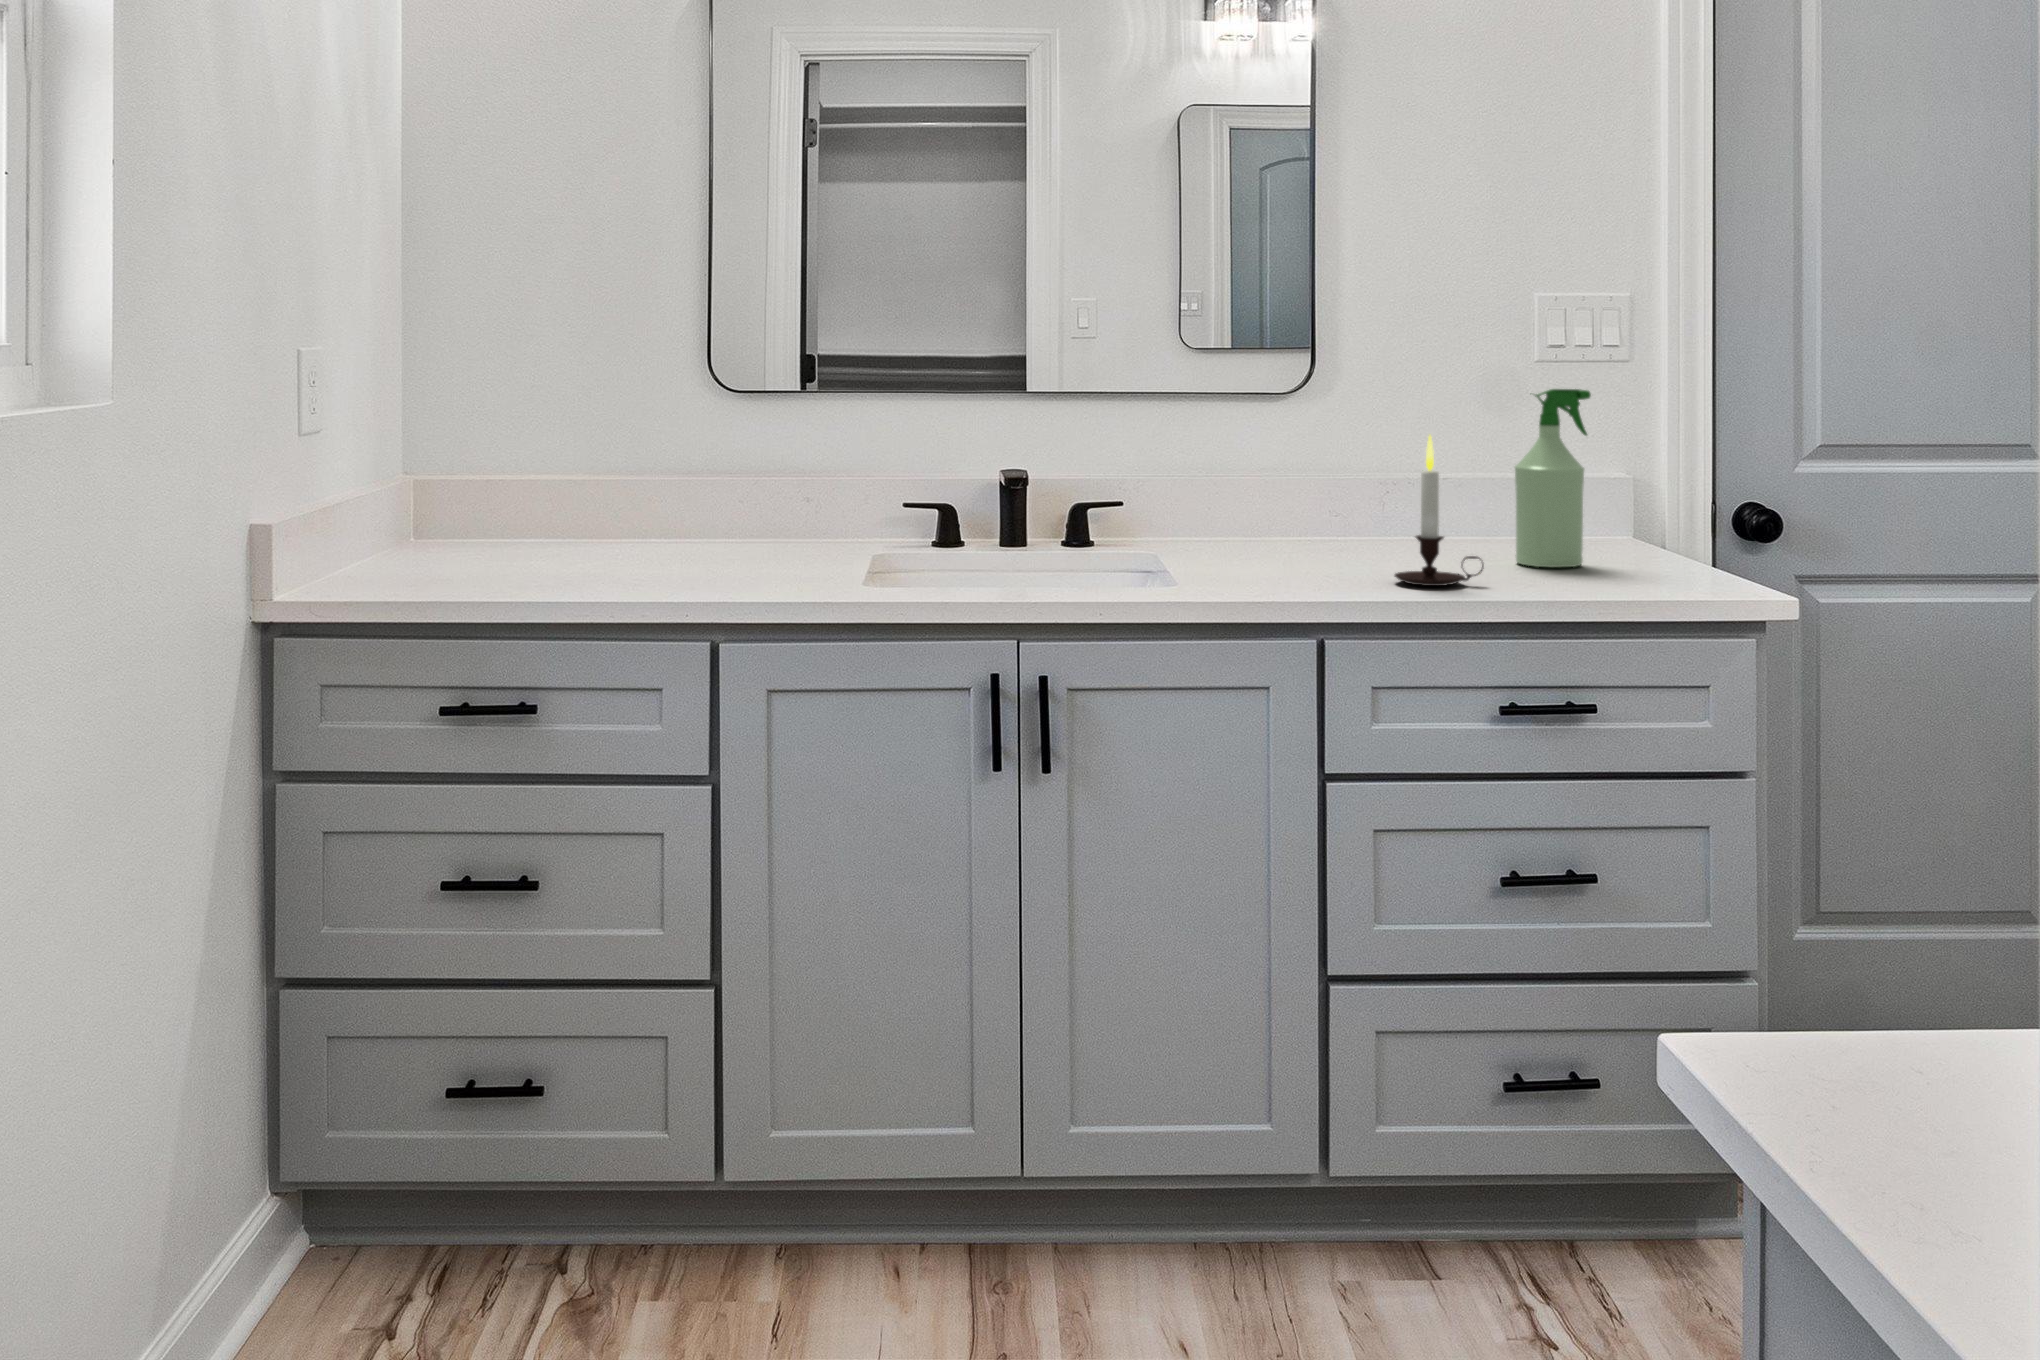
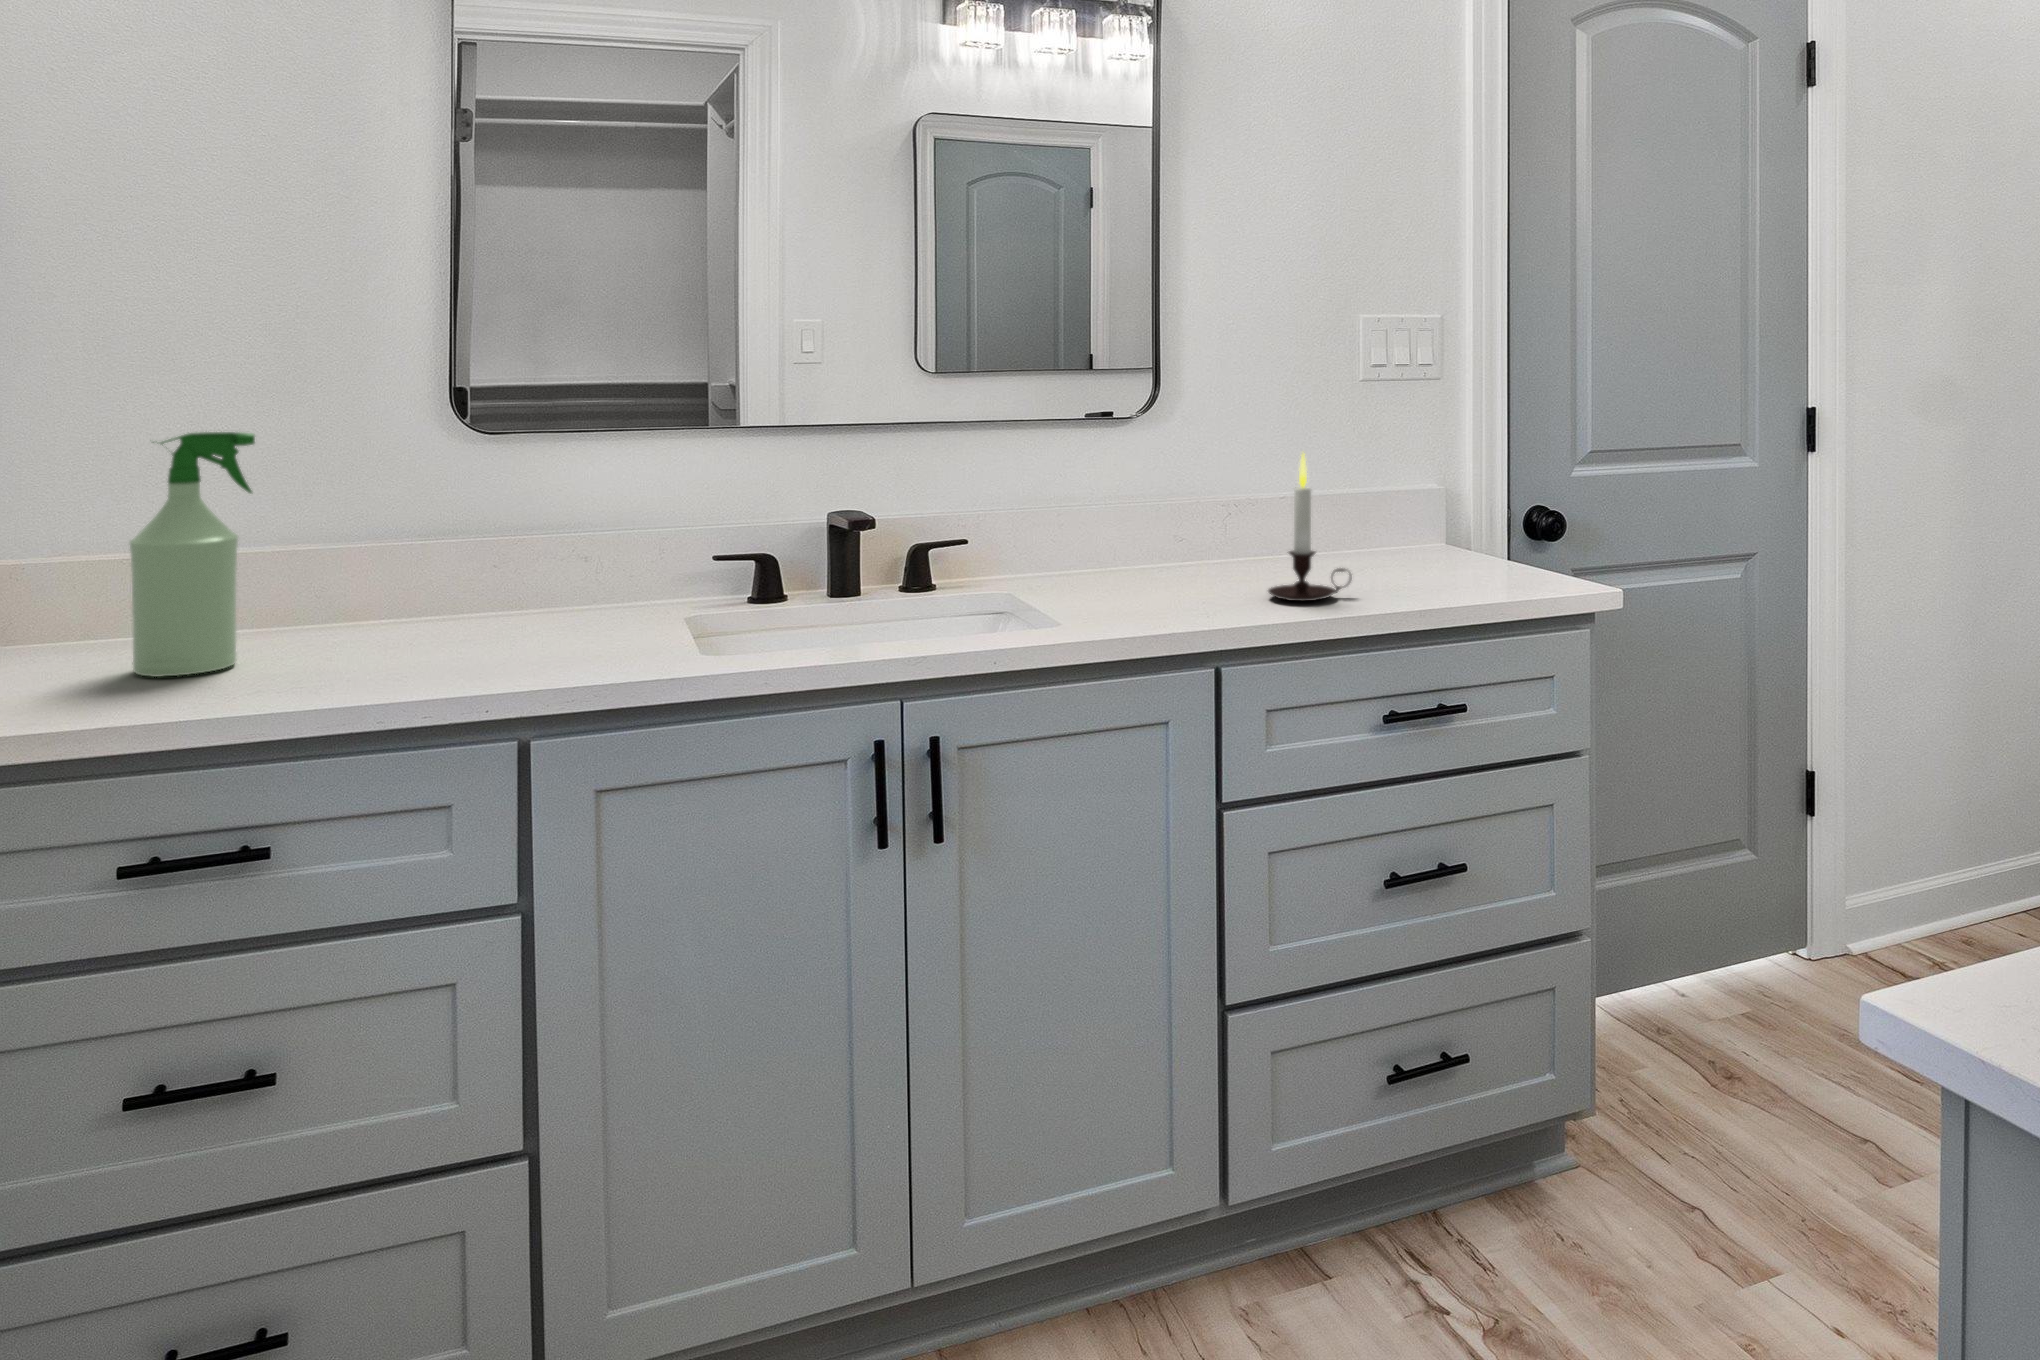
spray bottle: present [1515,389,1591,567] -> present [130,432,255,677]

